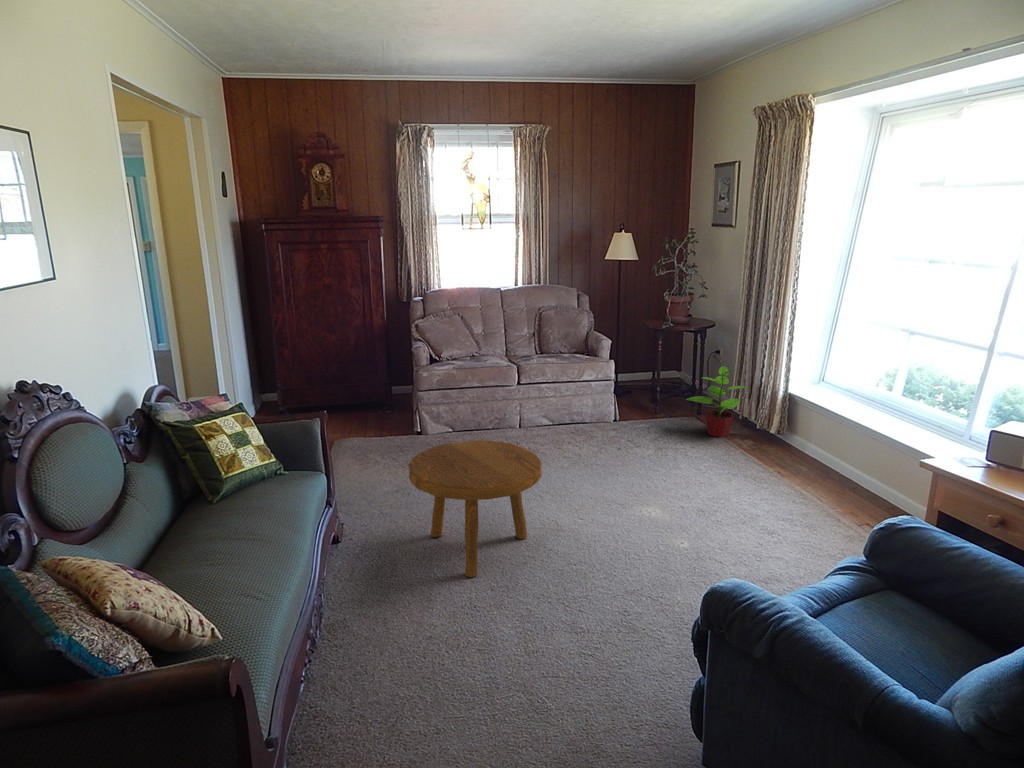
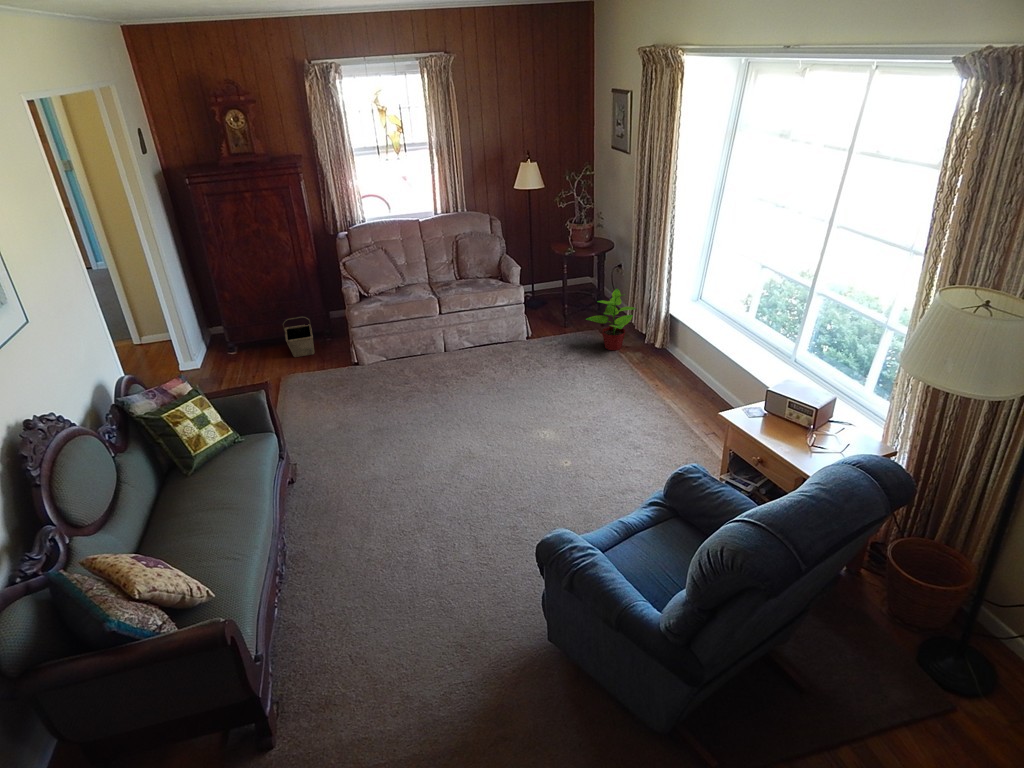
basket: none [341,381,373,425] -> present [283,317,315,357]
footstool: present [409,440,542,577] -> none [342,392,449,506]

